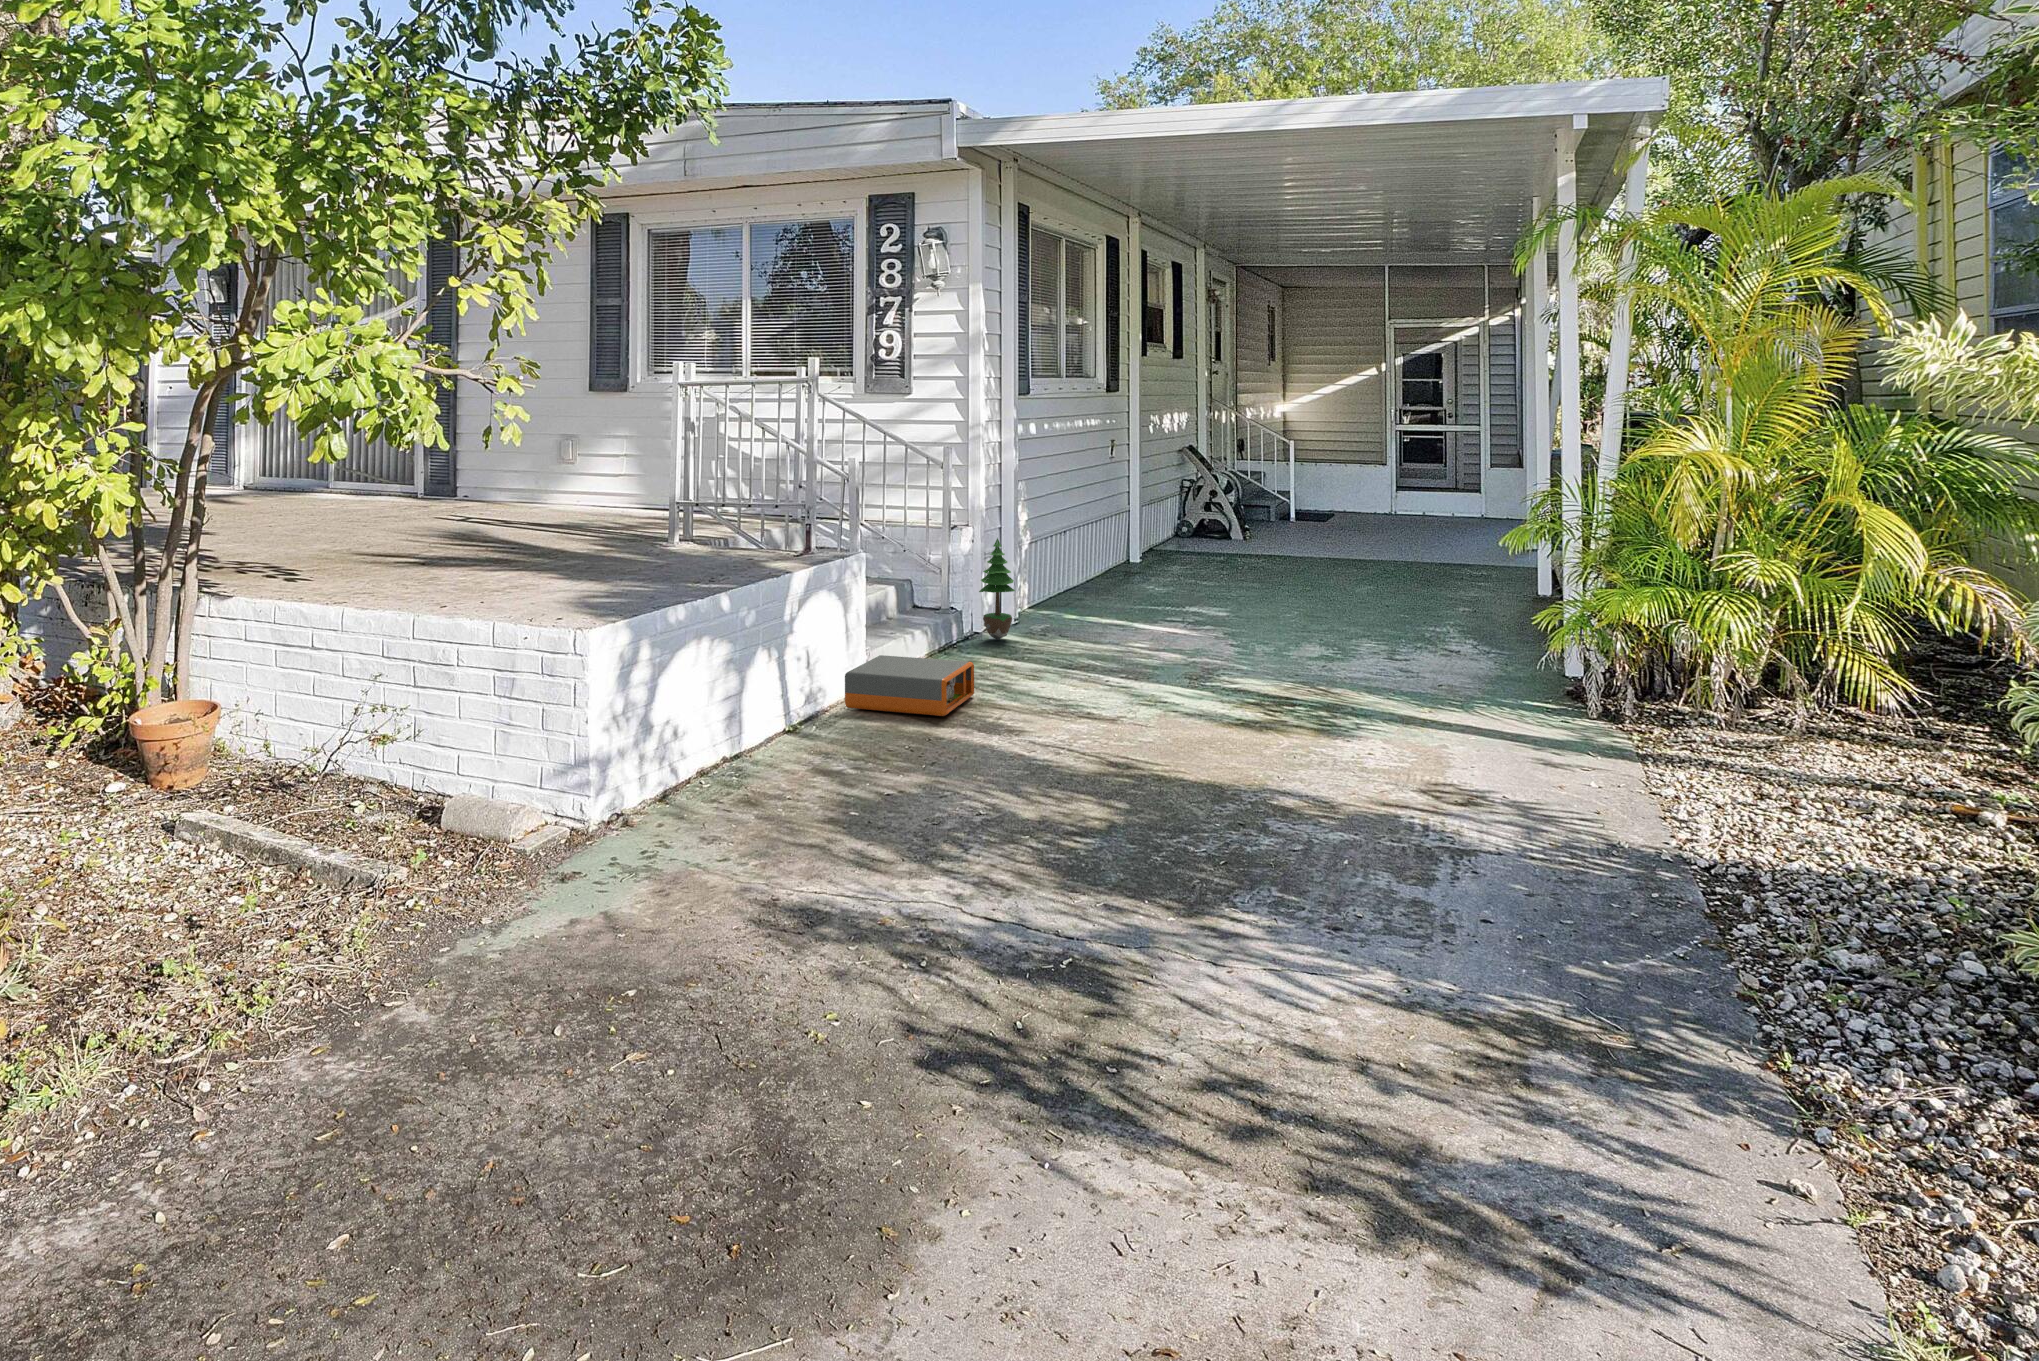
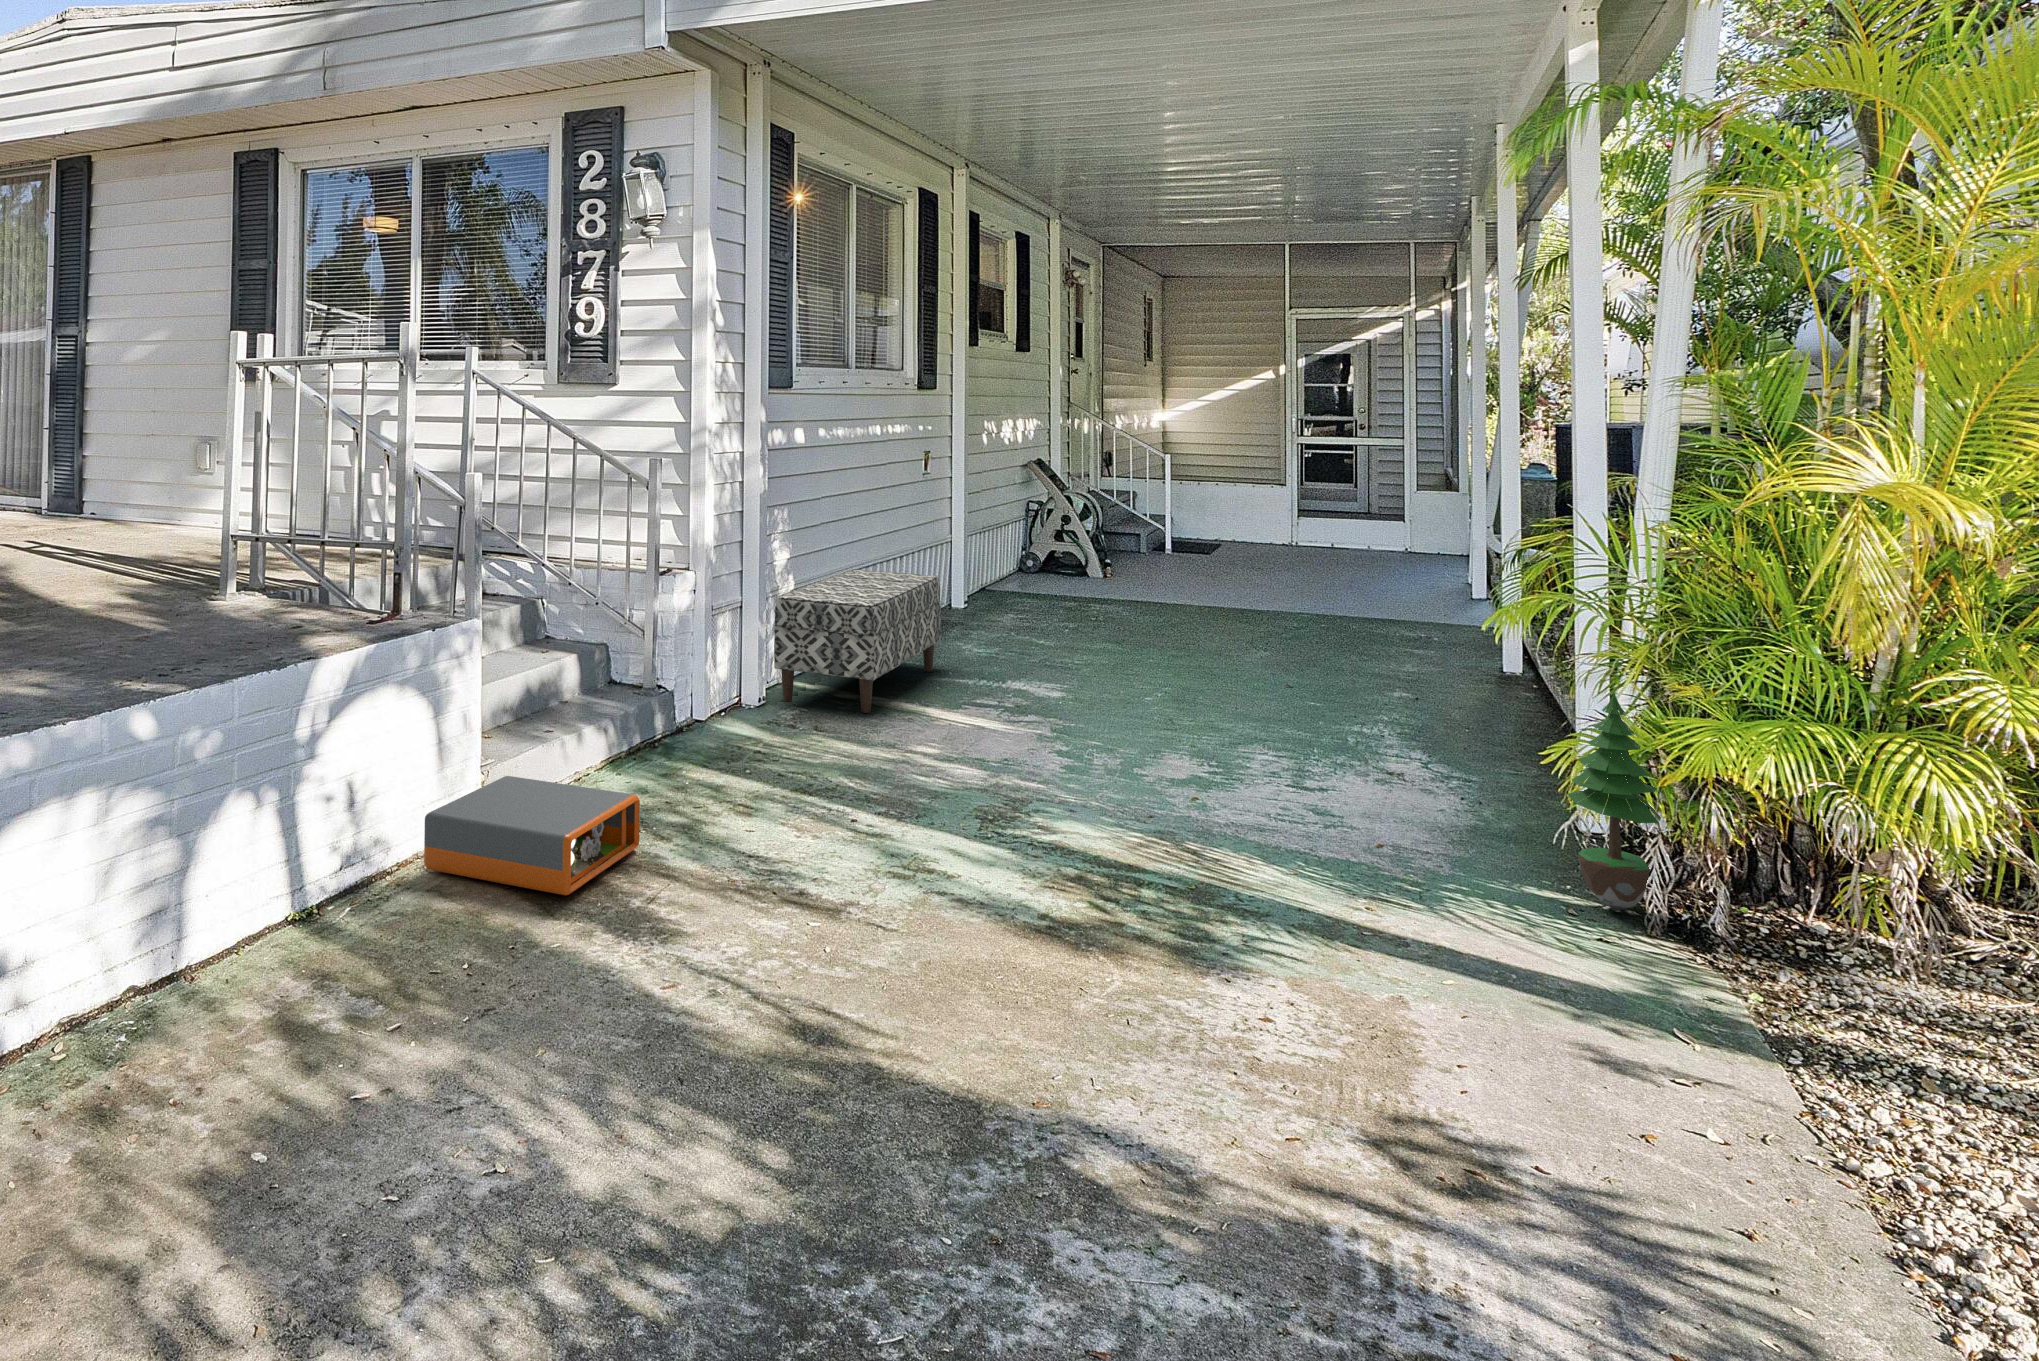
bench: none [1021,529,1134,627] -> present [774,569,941,713]
potted tree: present [979,538,1015,640] -> present [1568,694,1661,911]

